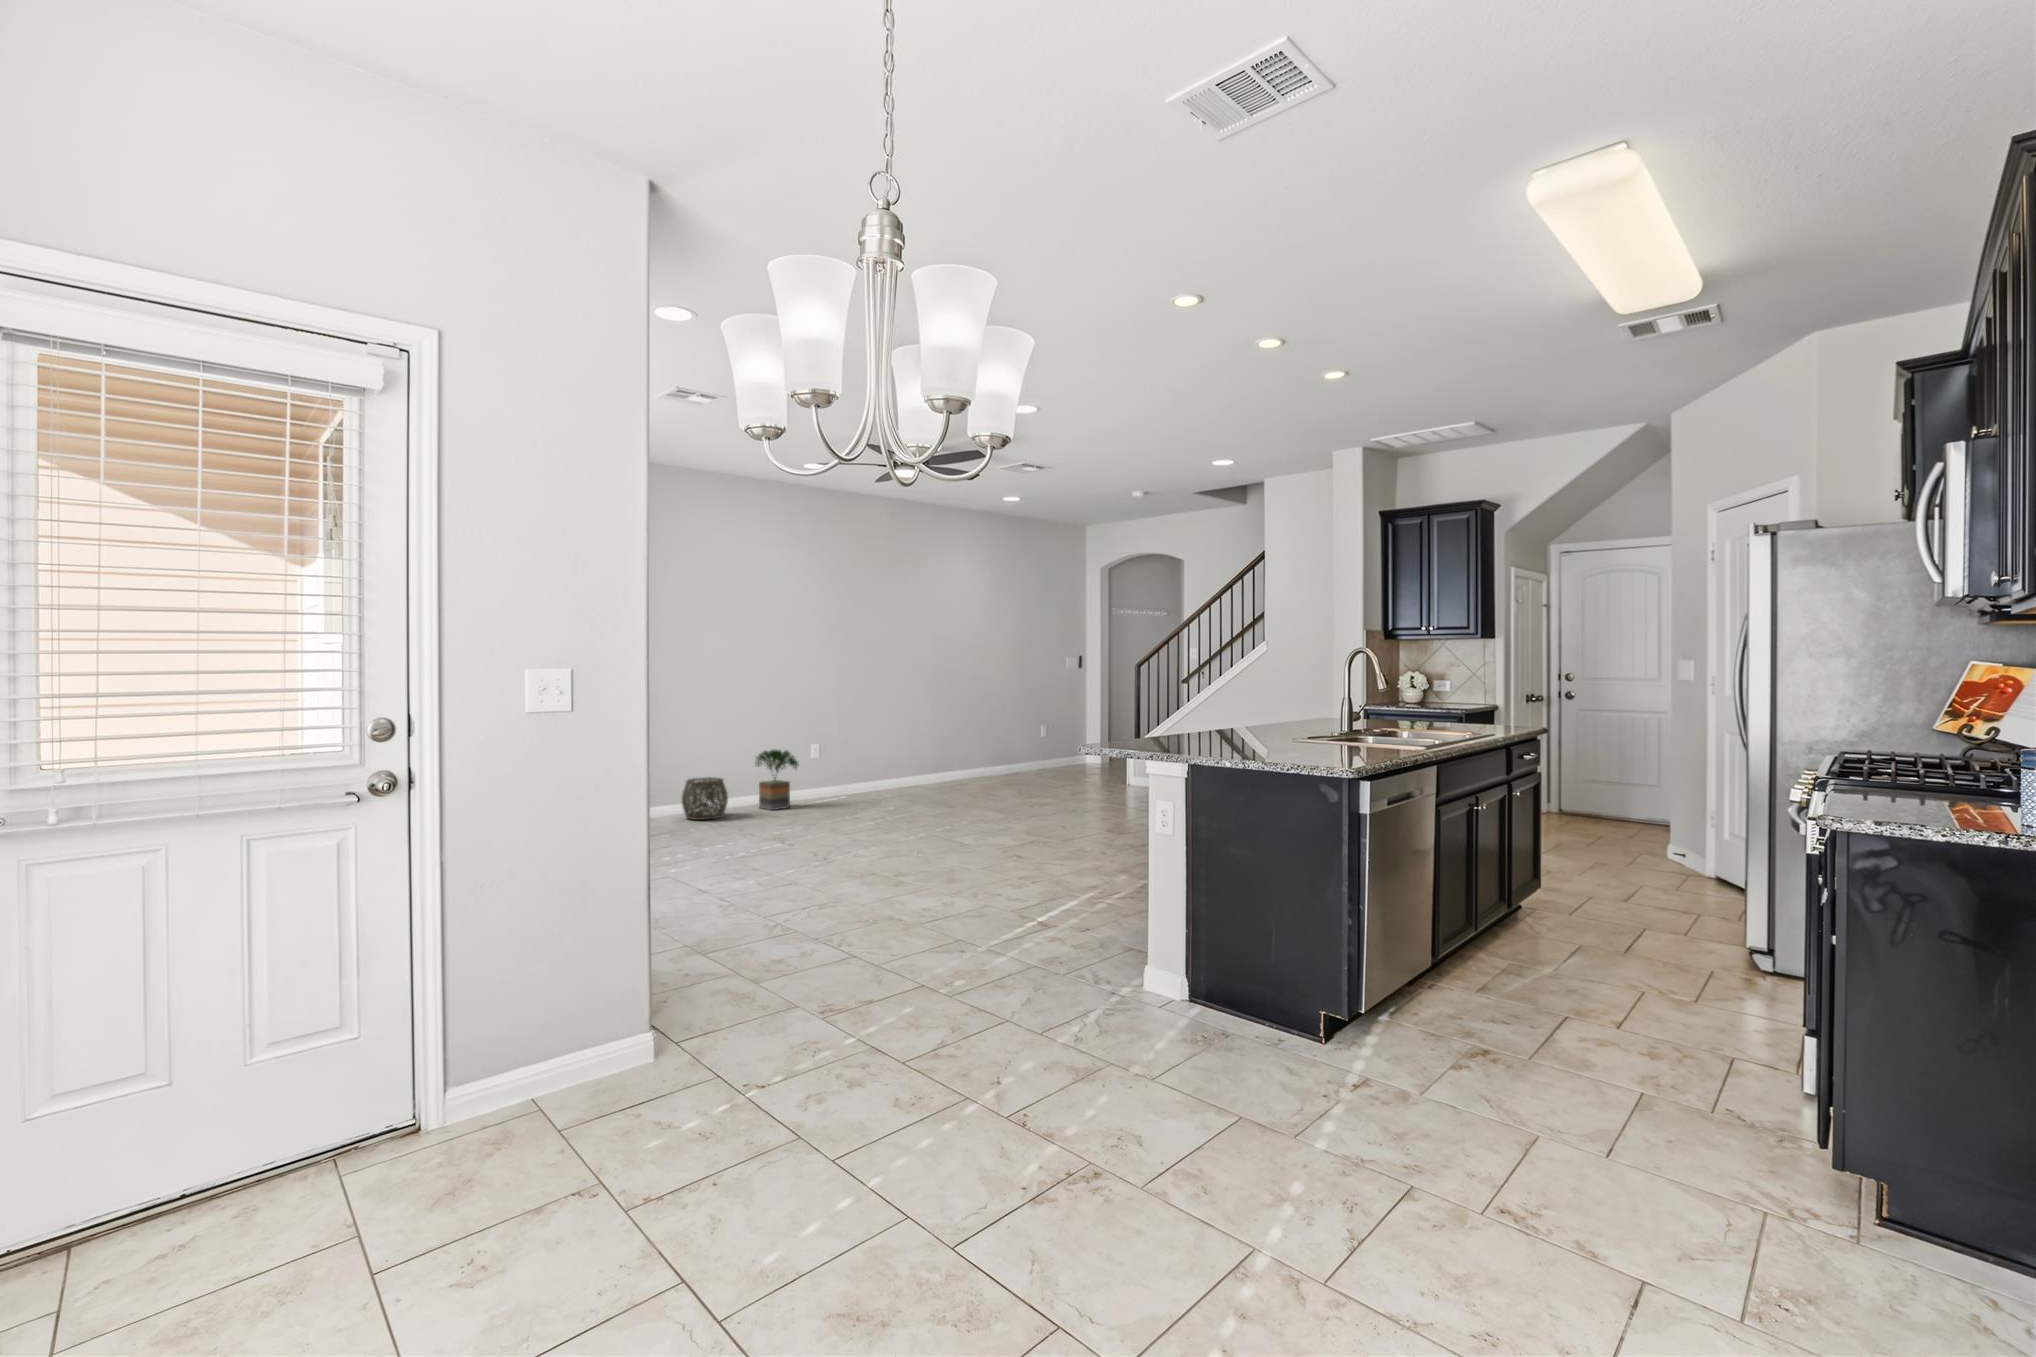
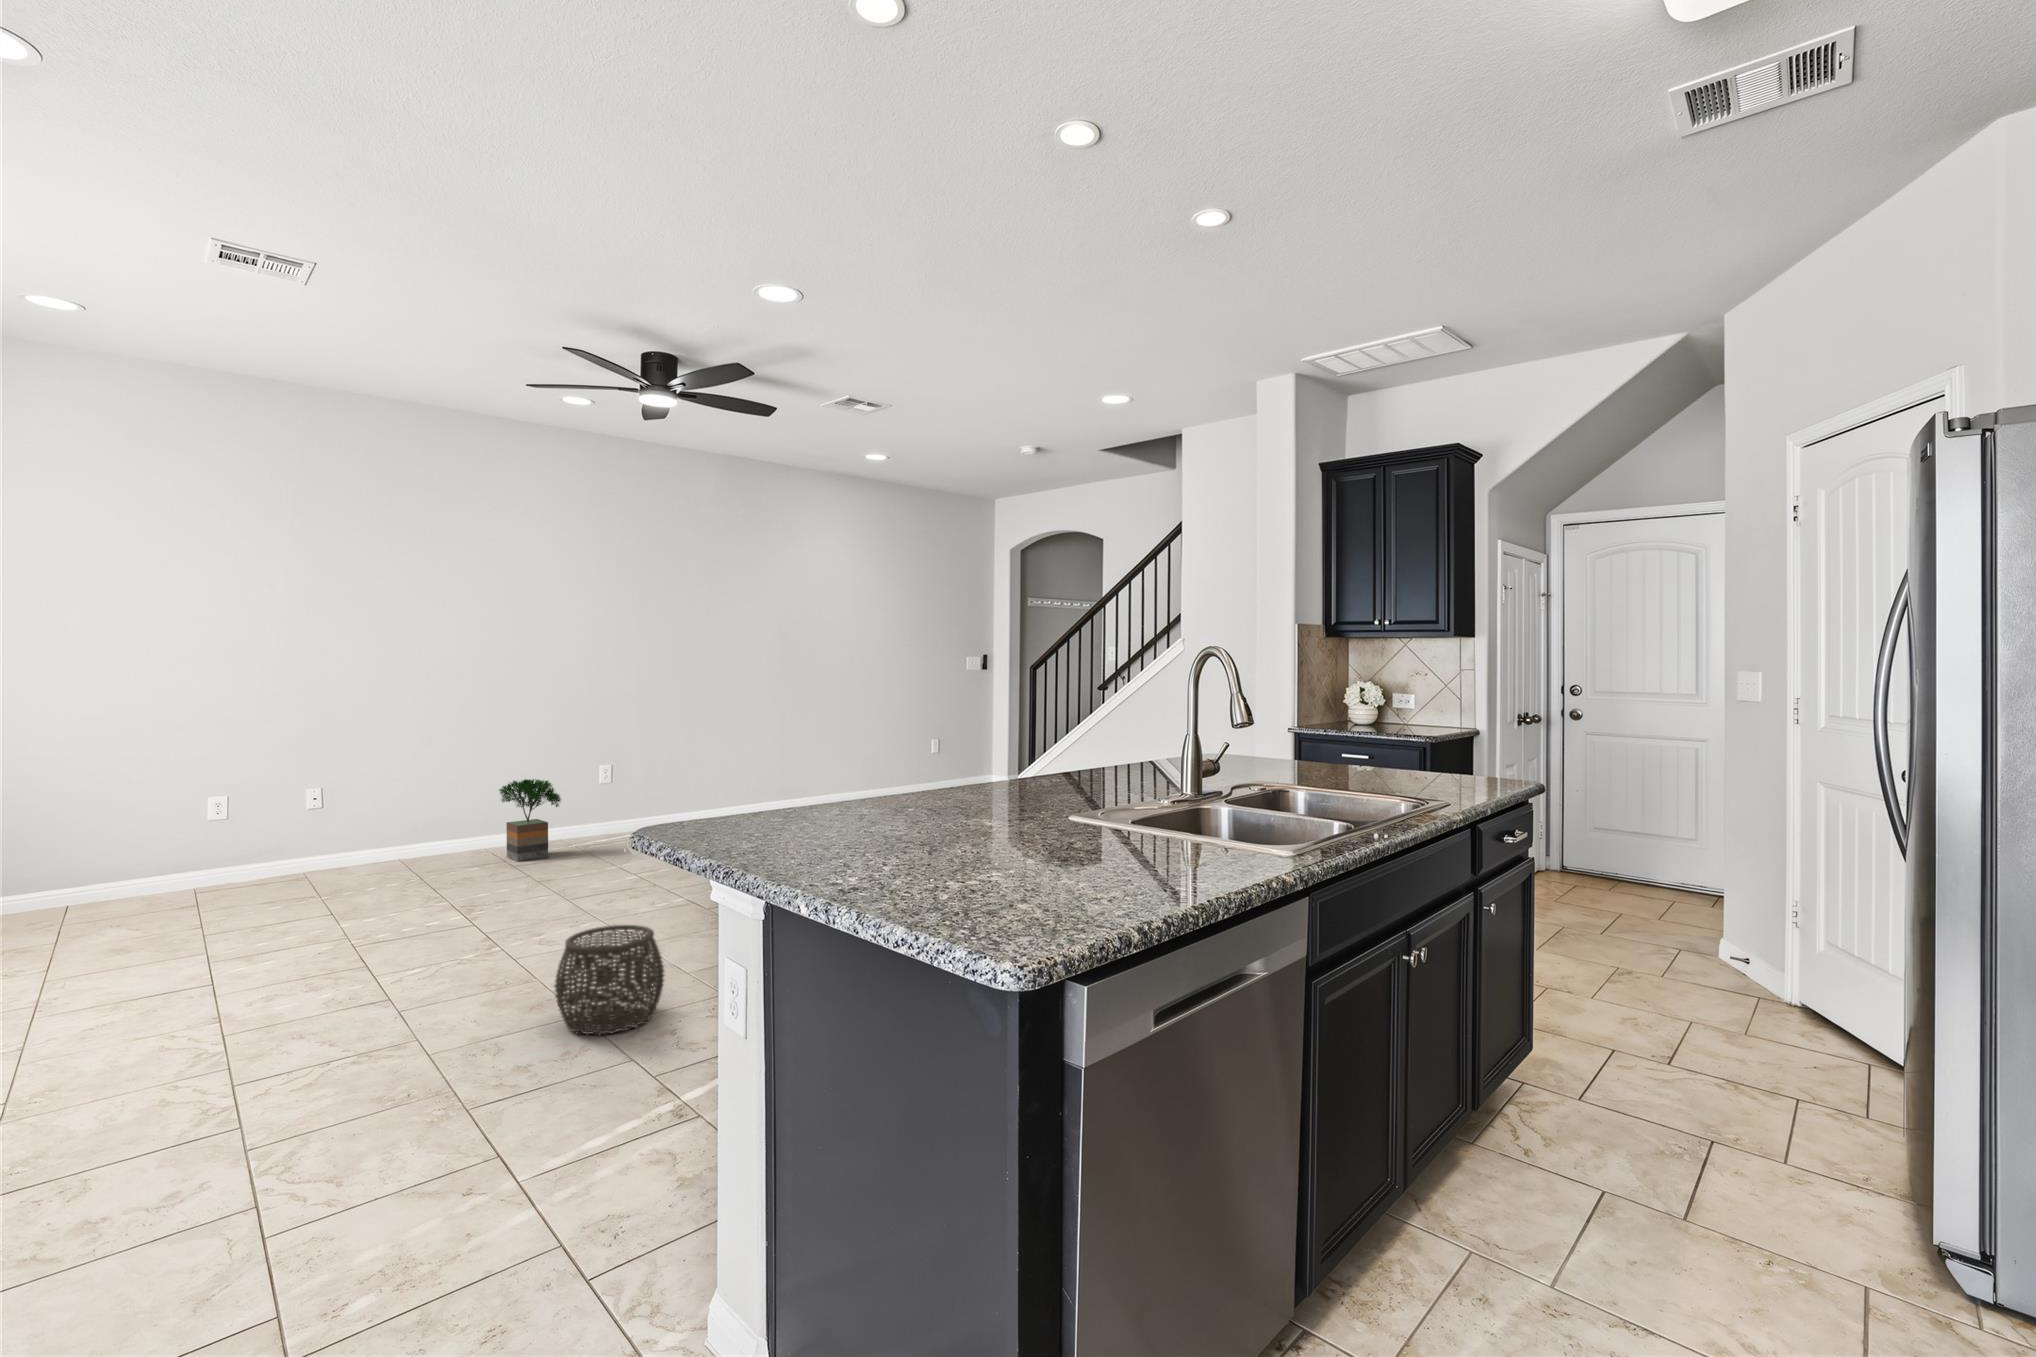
woven basket: present [682,777,728,820] -> present [555,925,664,1035]

